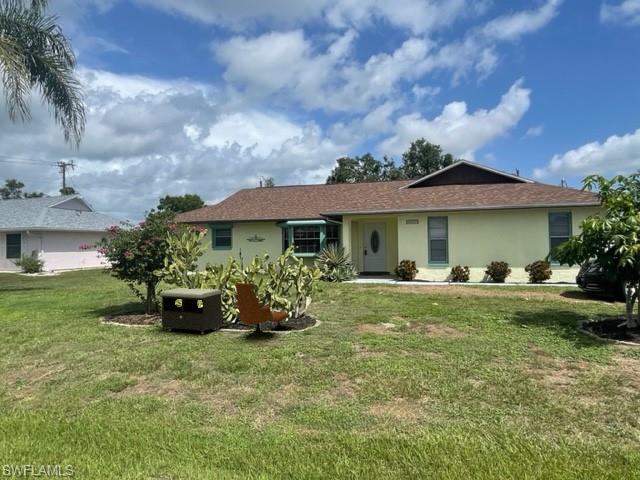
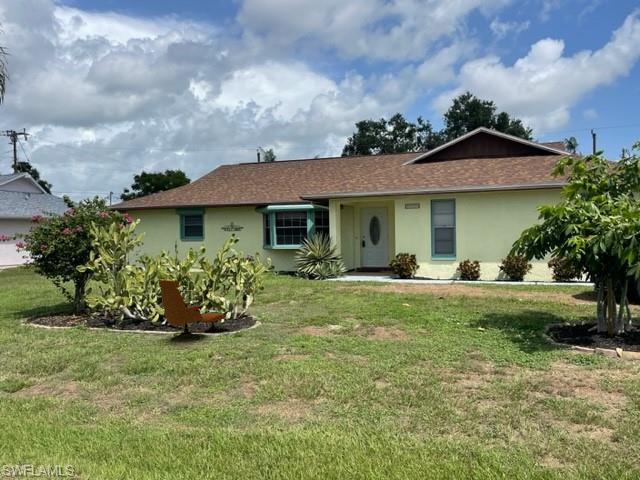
storage bench: present [160,288,222,334] -> none [83,286,152,336]

